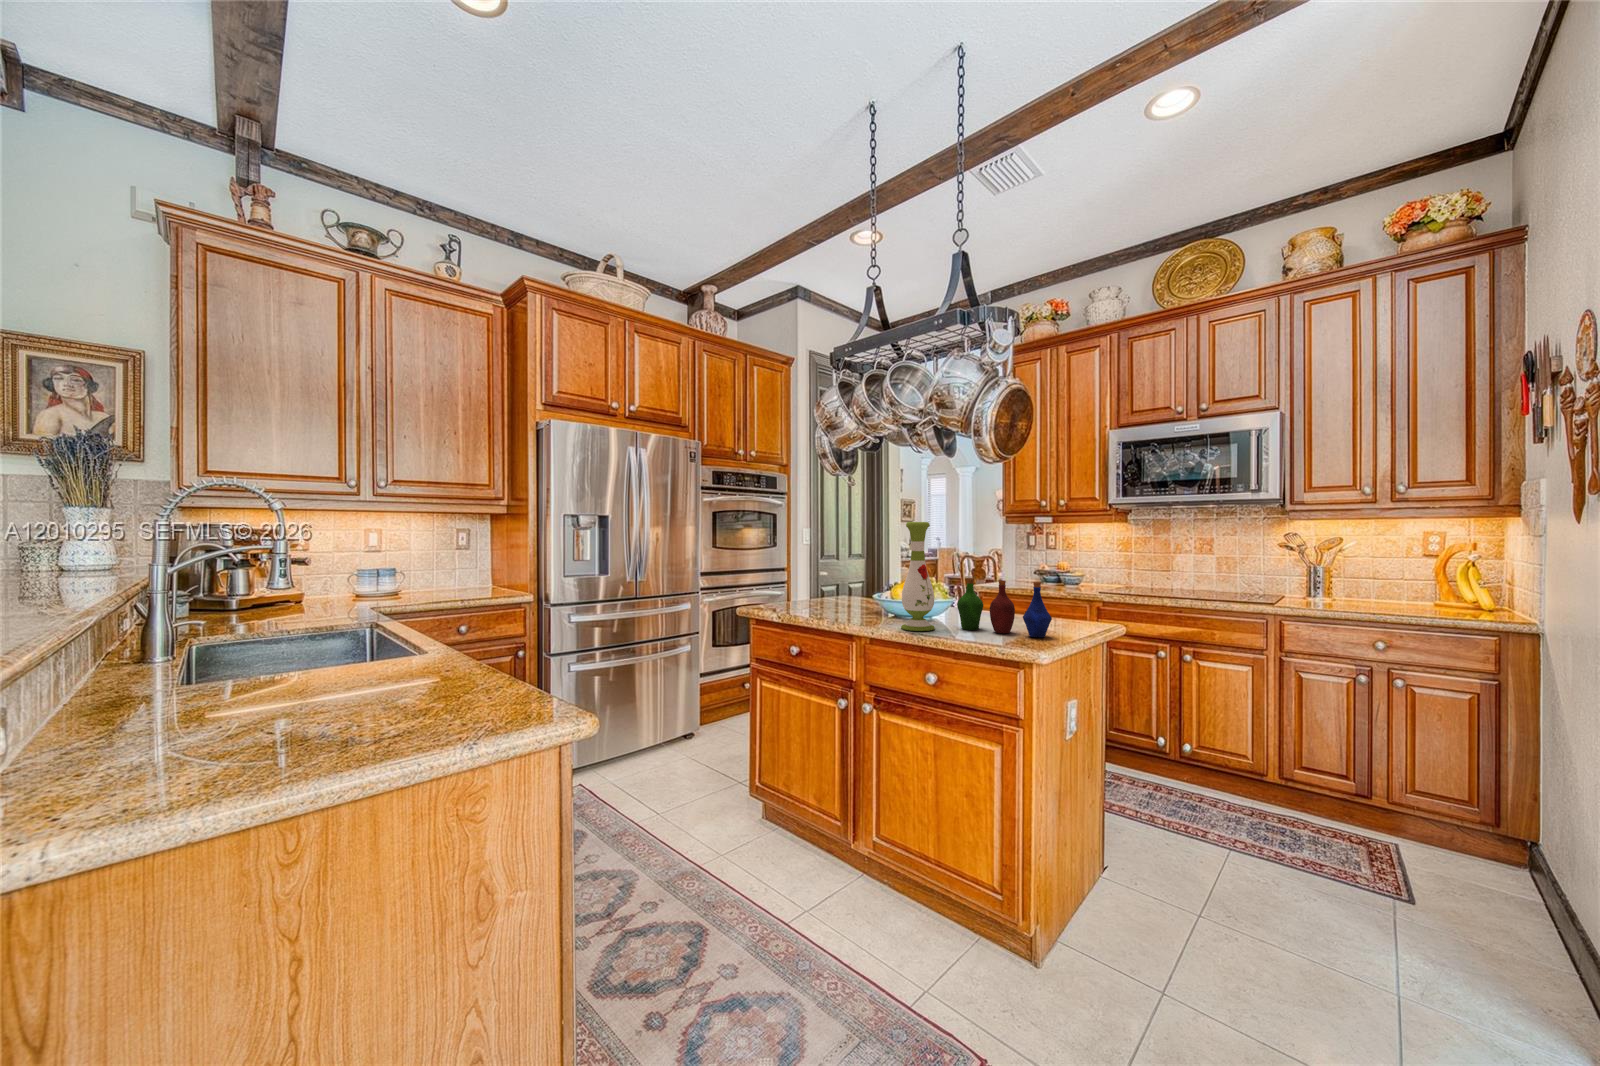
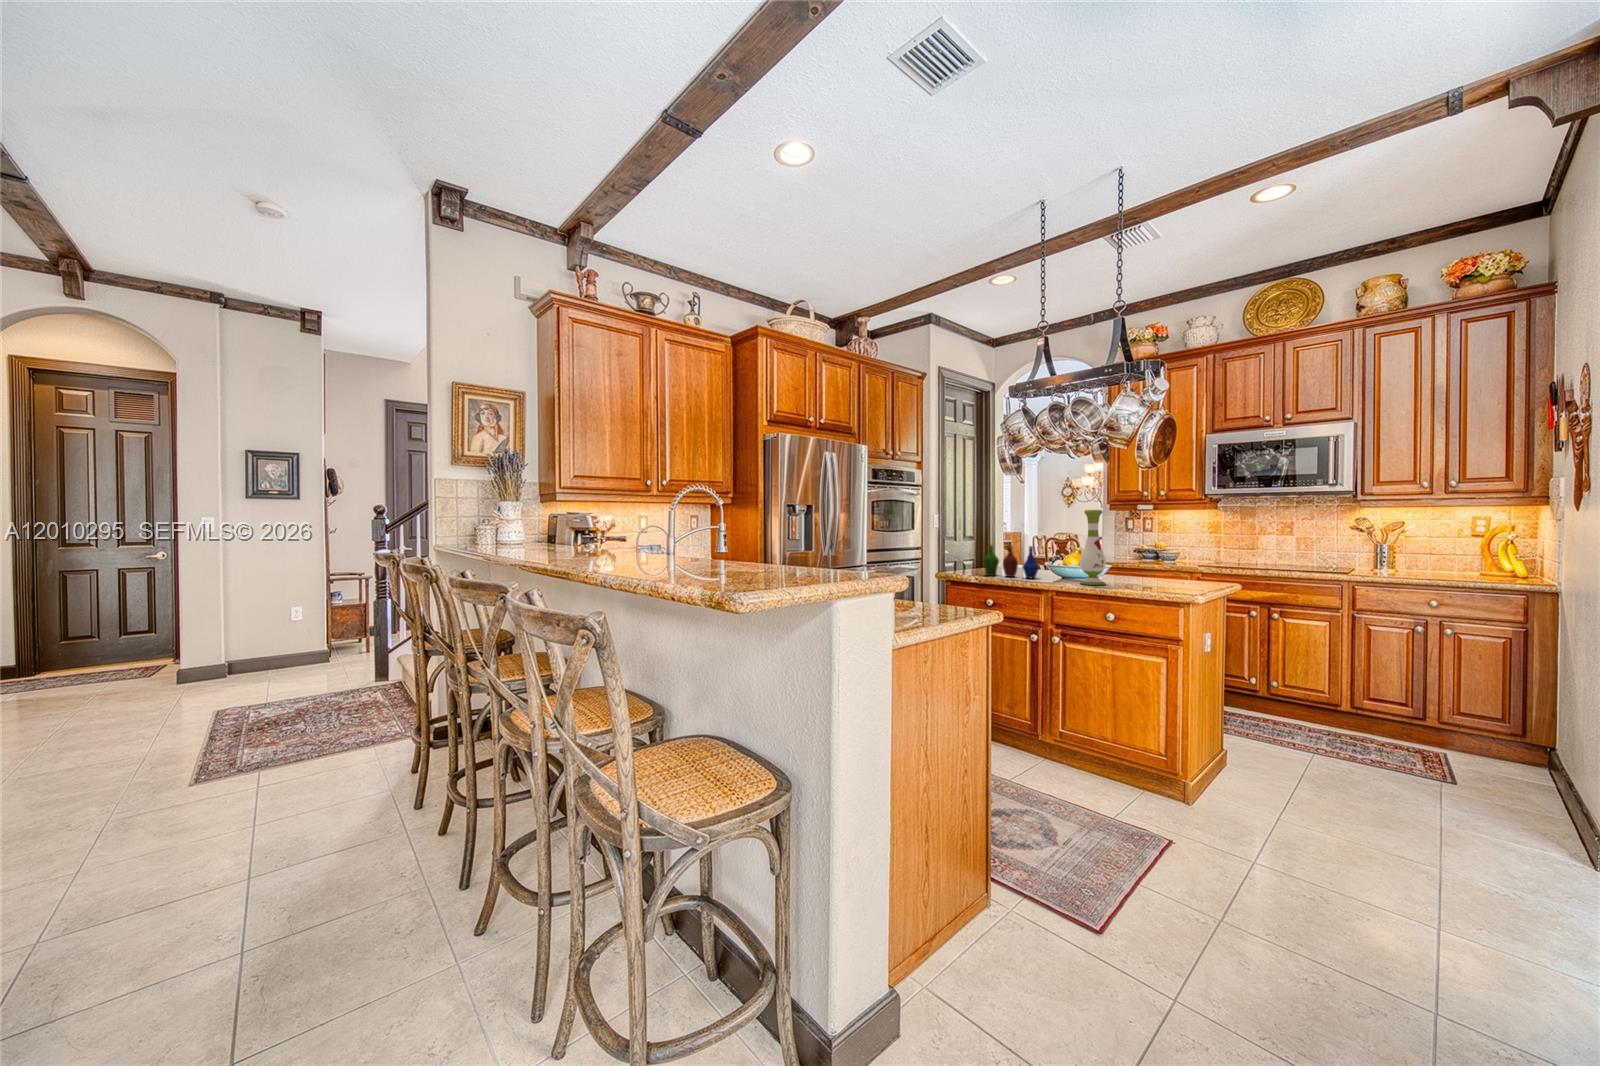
bottle: present [957,578,1052,637] -> present [983,545,1039,578]

